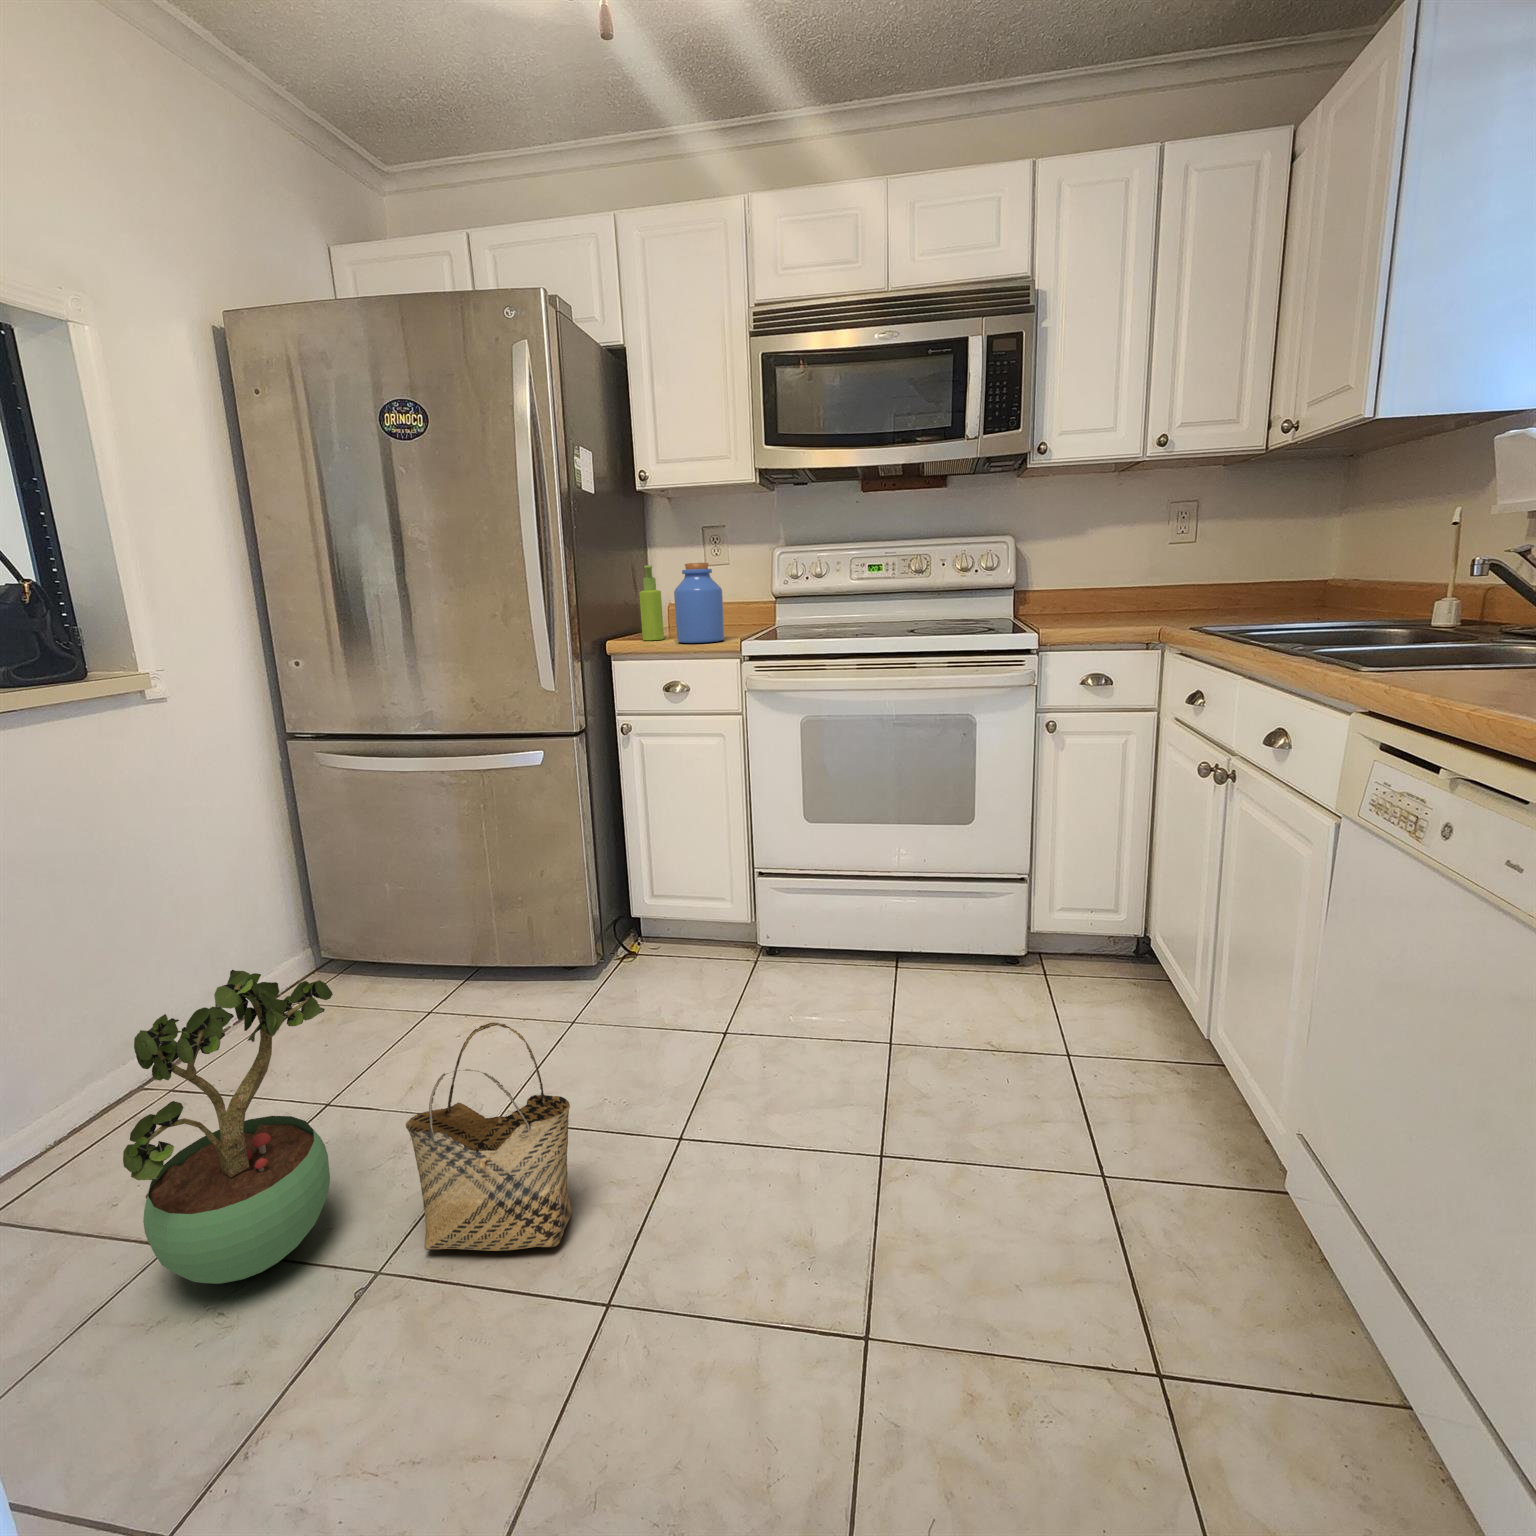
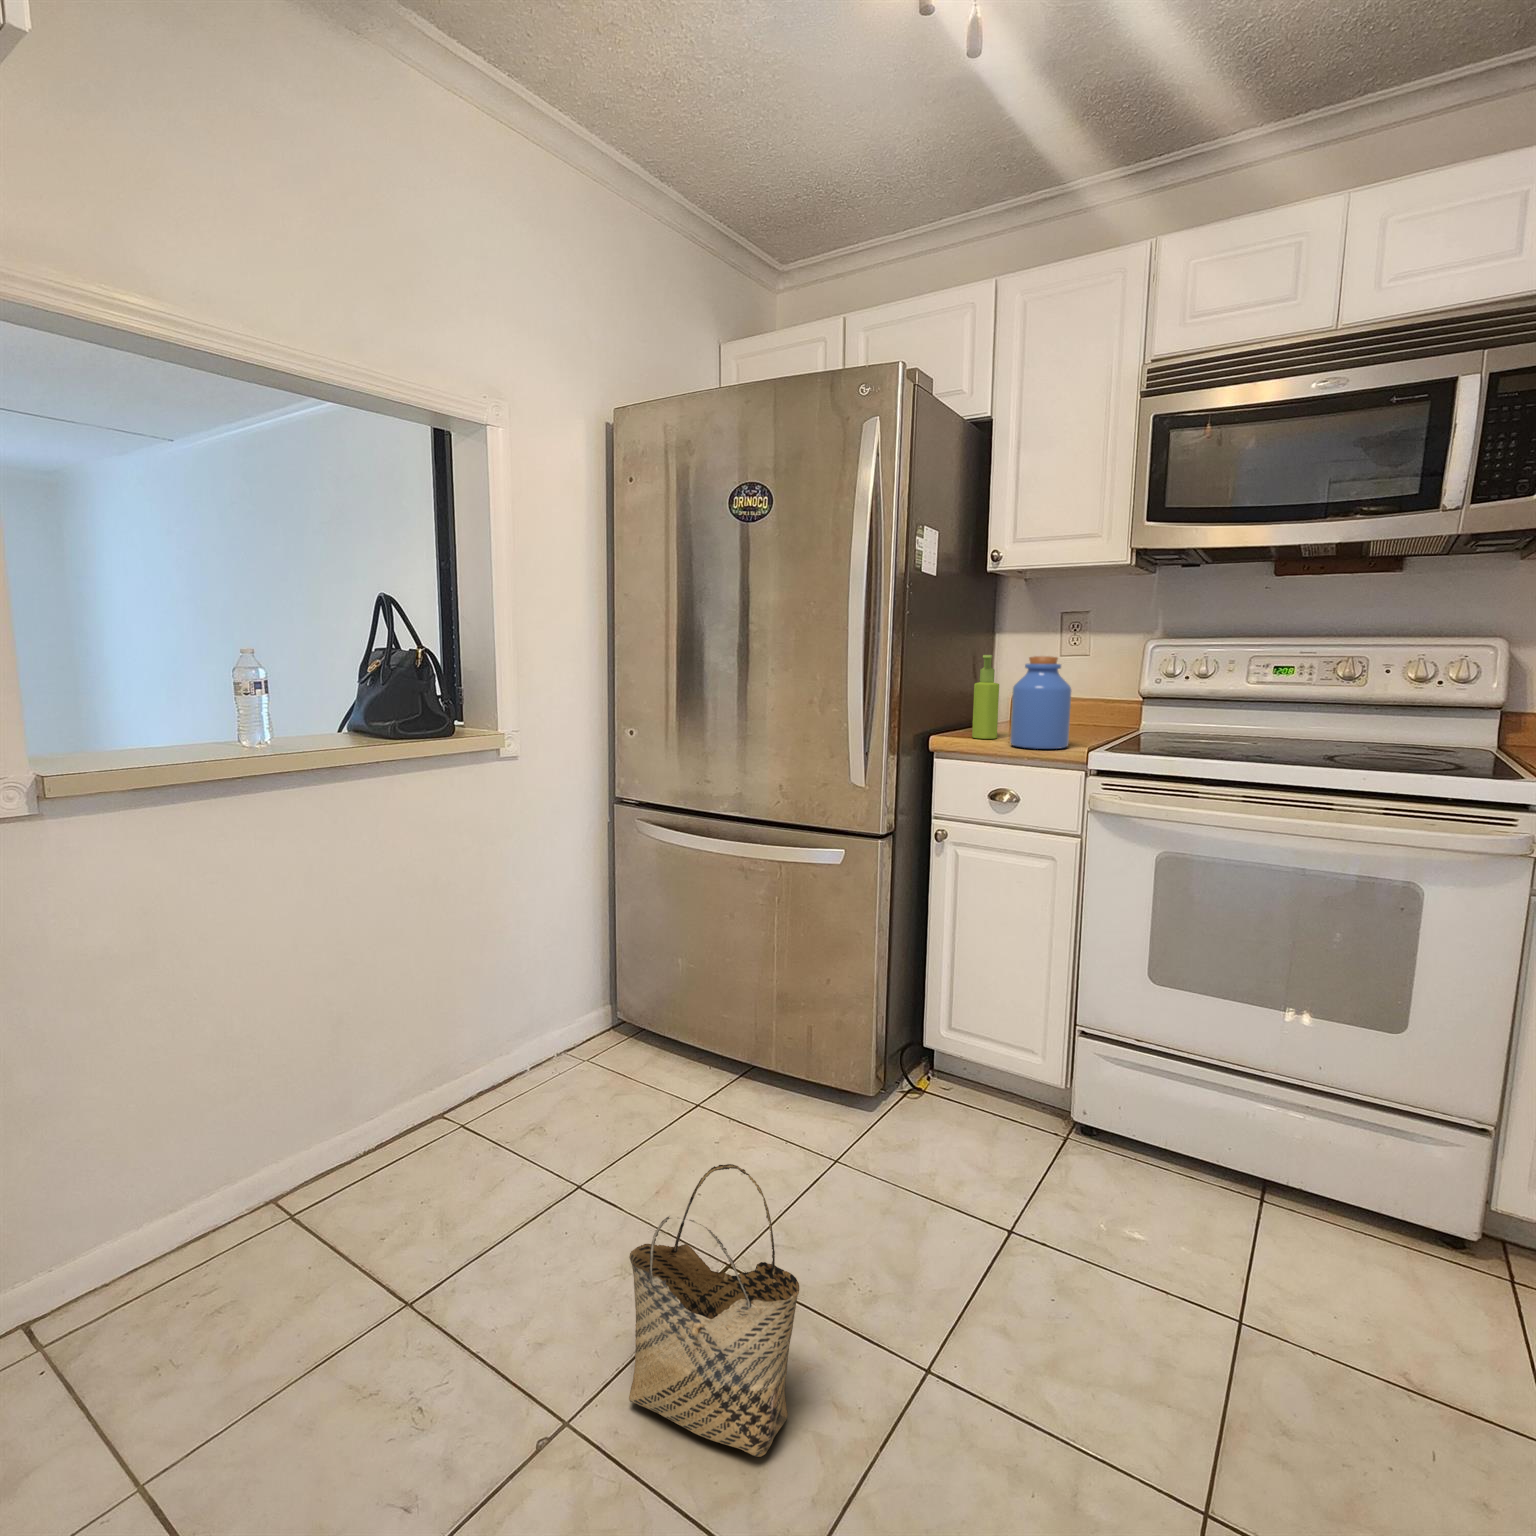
potted plant: present [123,970,333,1284] -> none [381,1046,589,1364]

